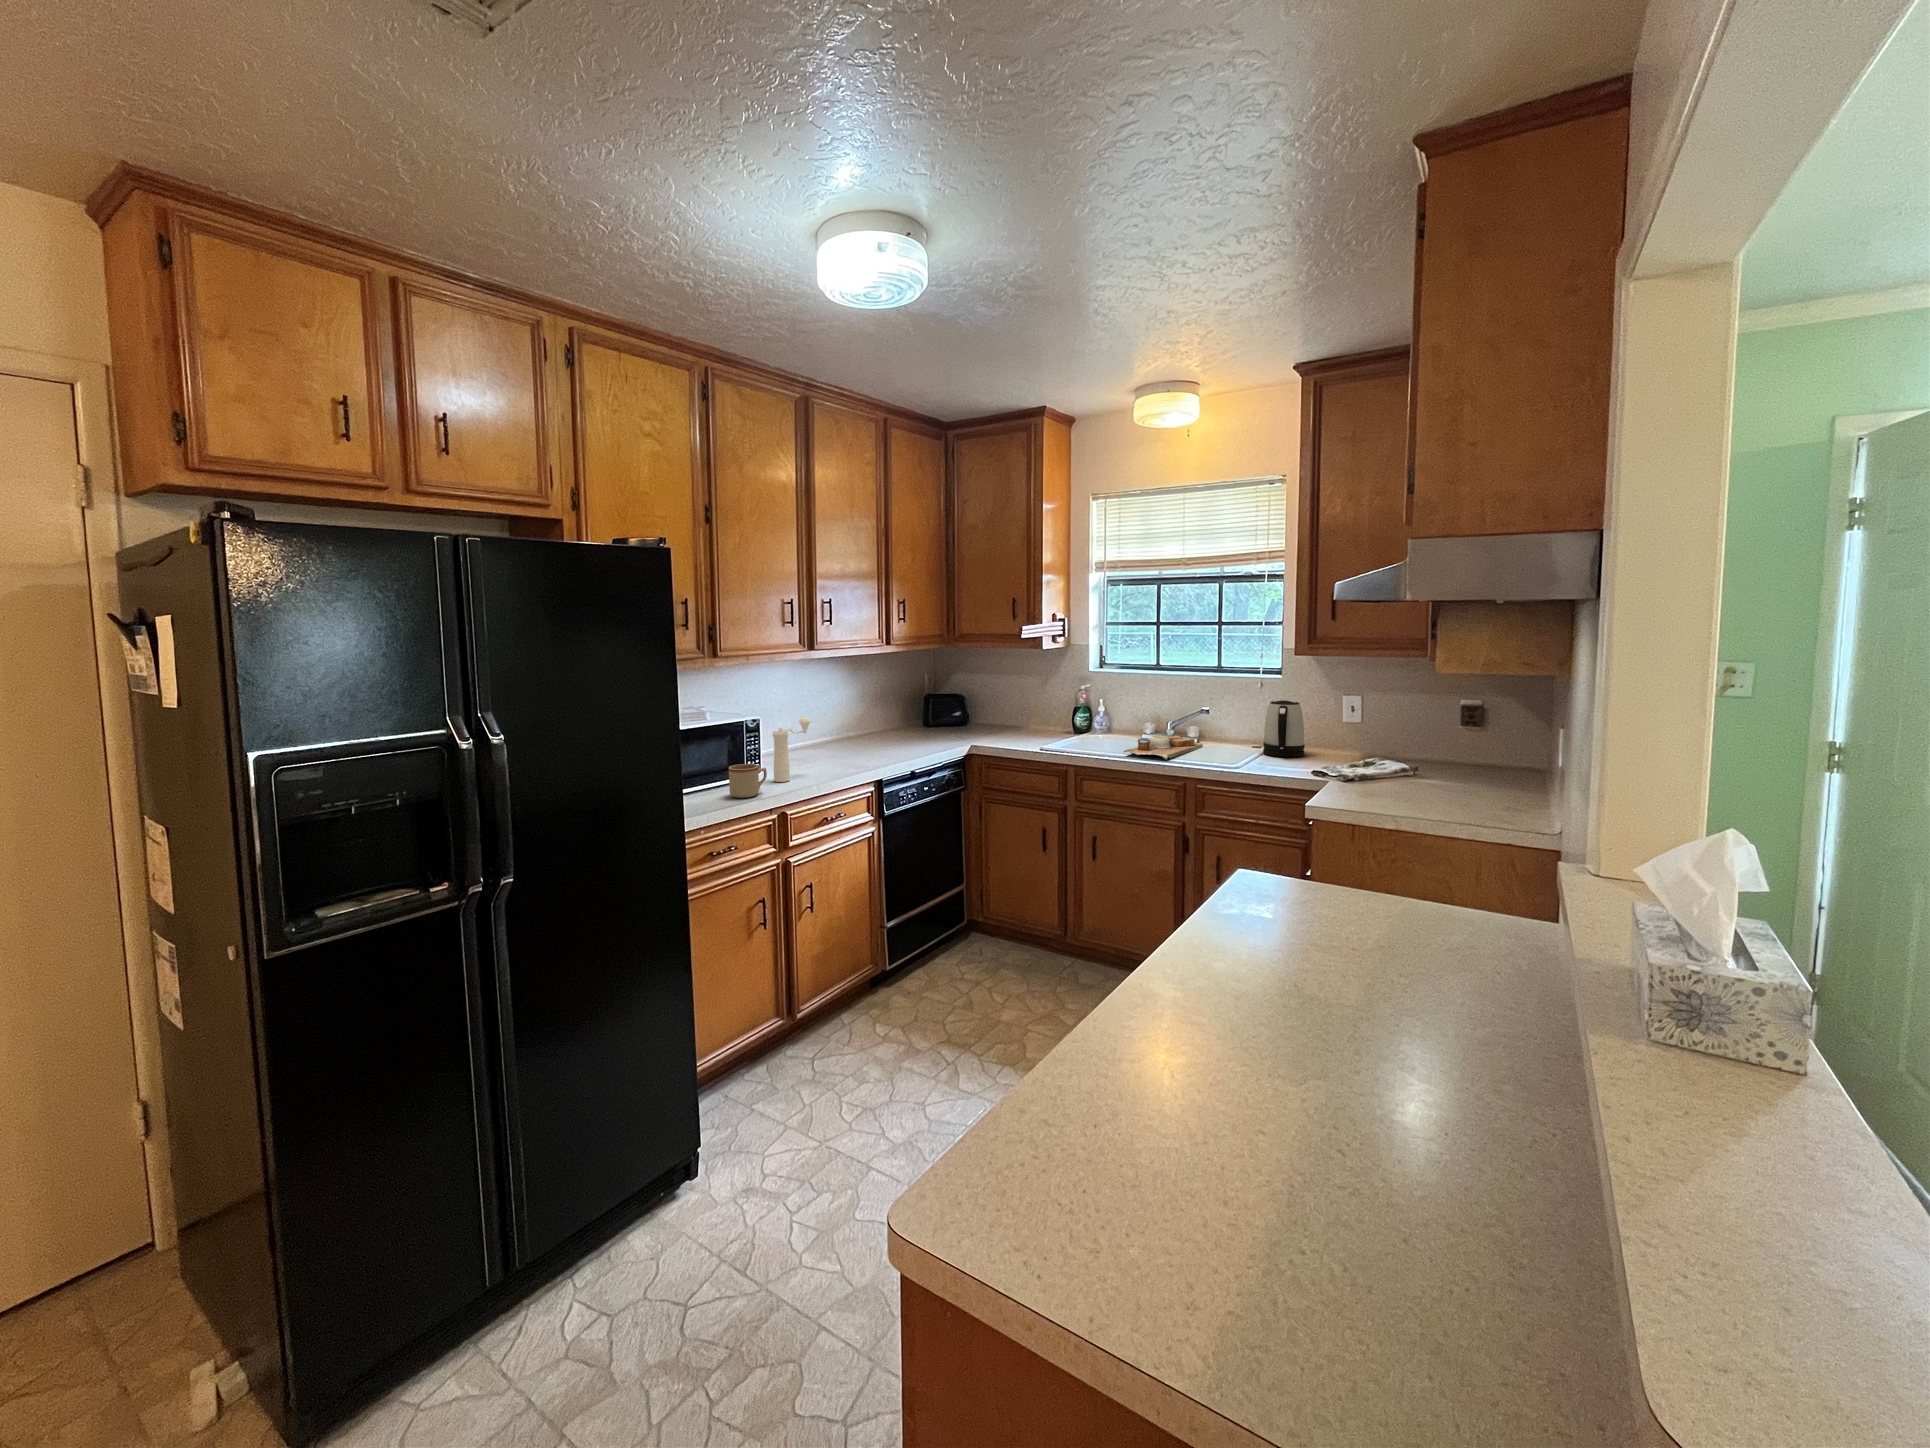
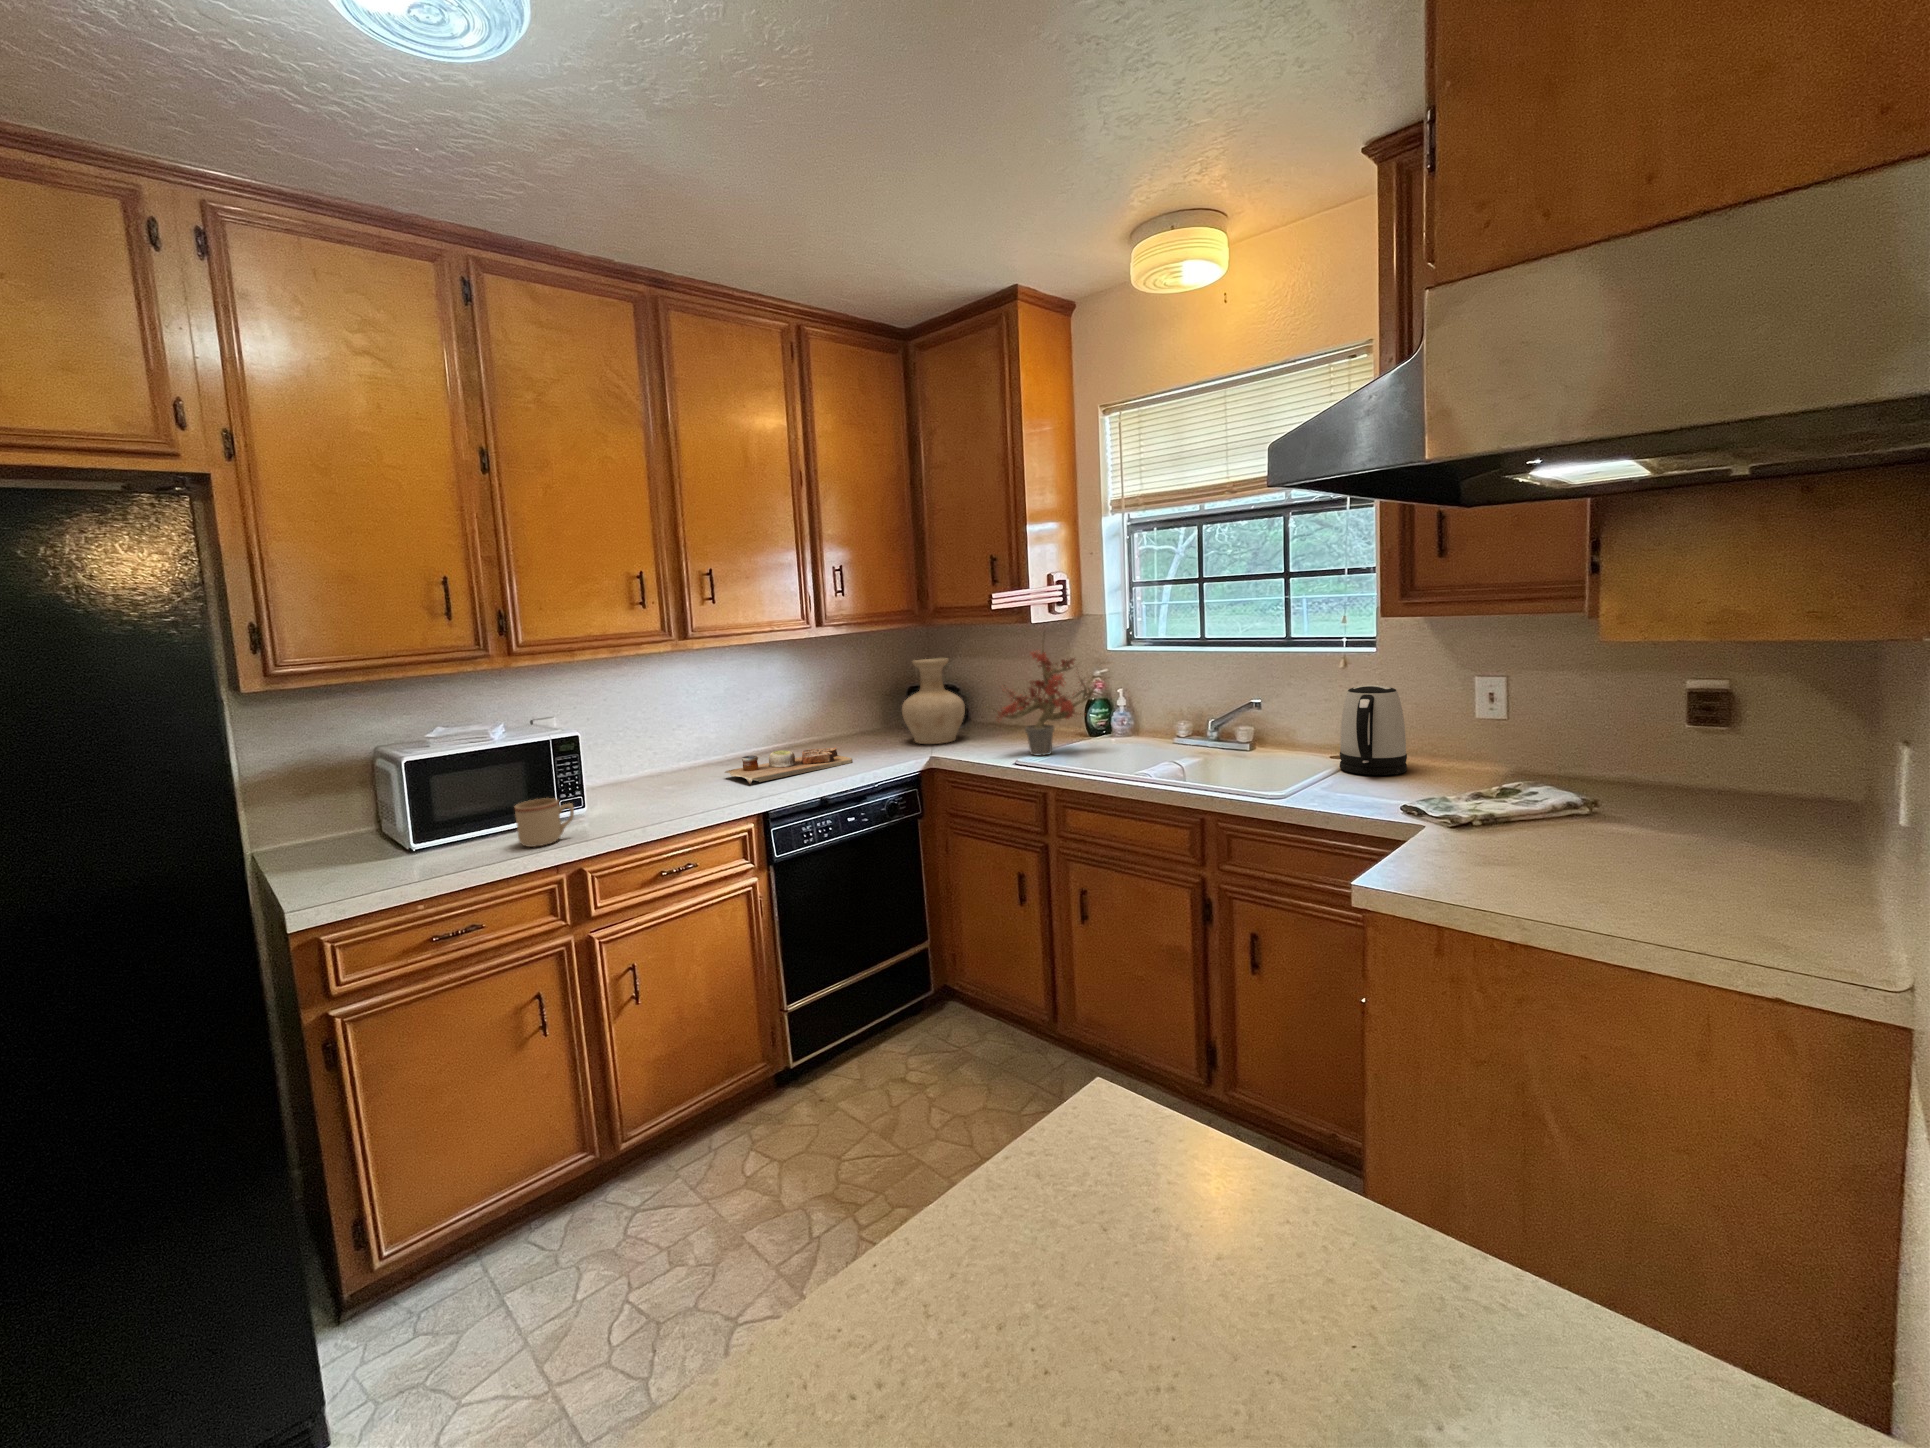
potted plant: none [1015,654,1099,745] -> present [991,642,1097,756]
vase: none [937,672,985,737] -> present [902,658,965,744]
pepper mill: present [773,718,811,782] -> none [603,730,666,819]
cutting board: present [1124,735,1203,760] -> present [725,747,853,784]

